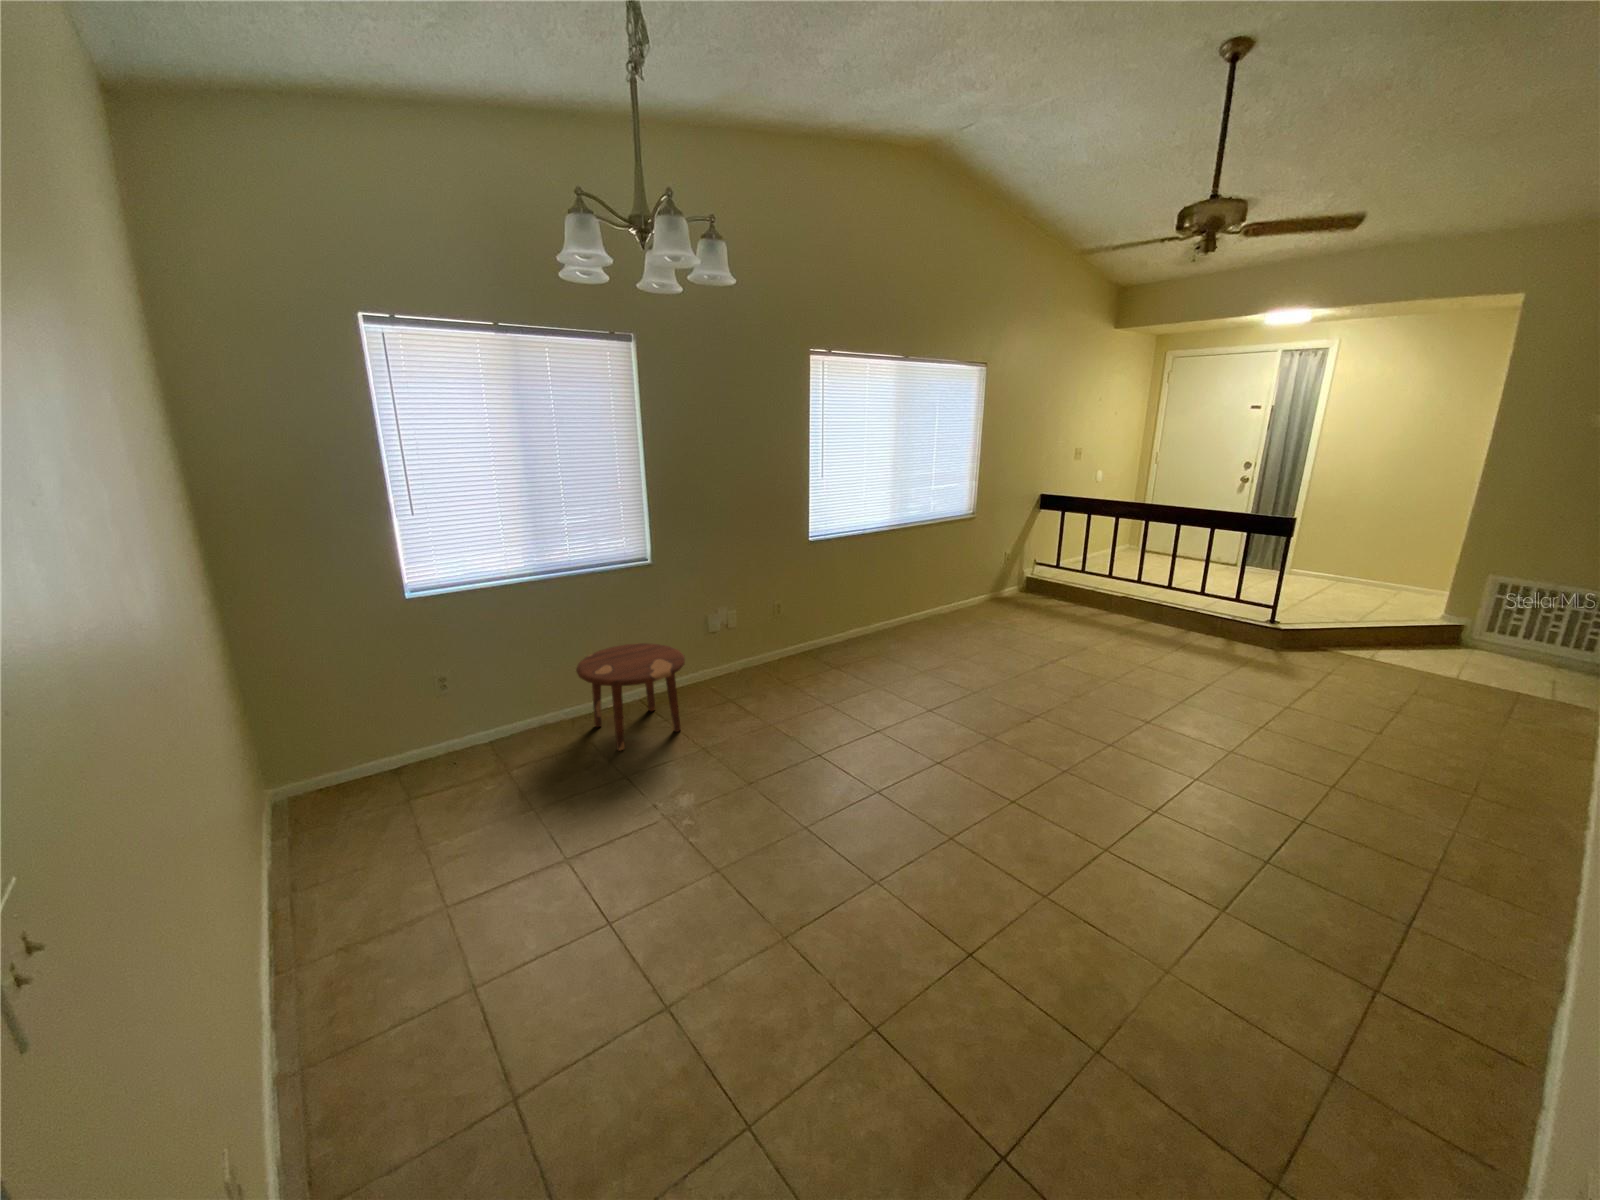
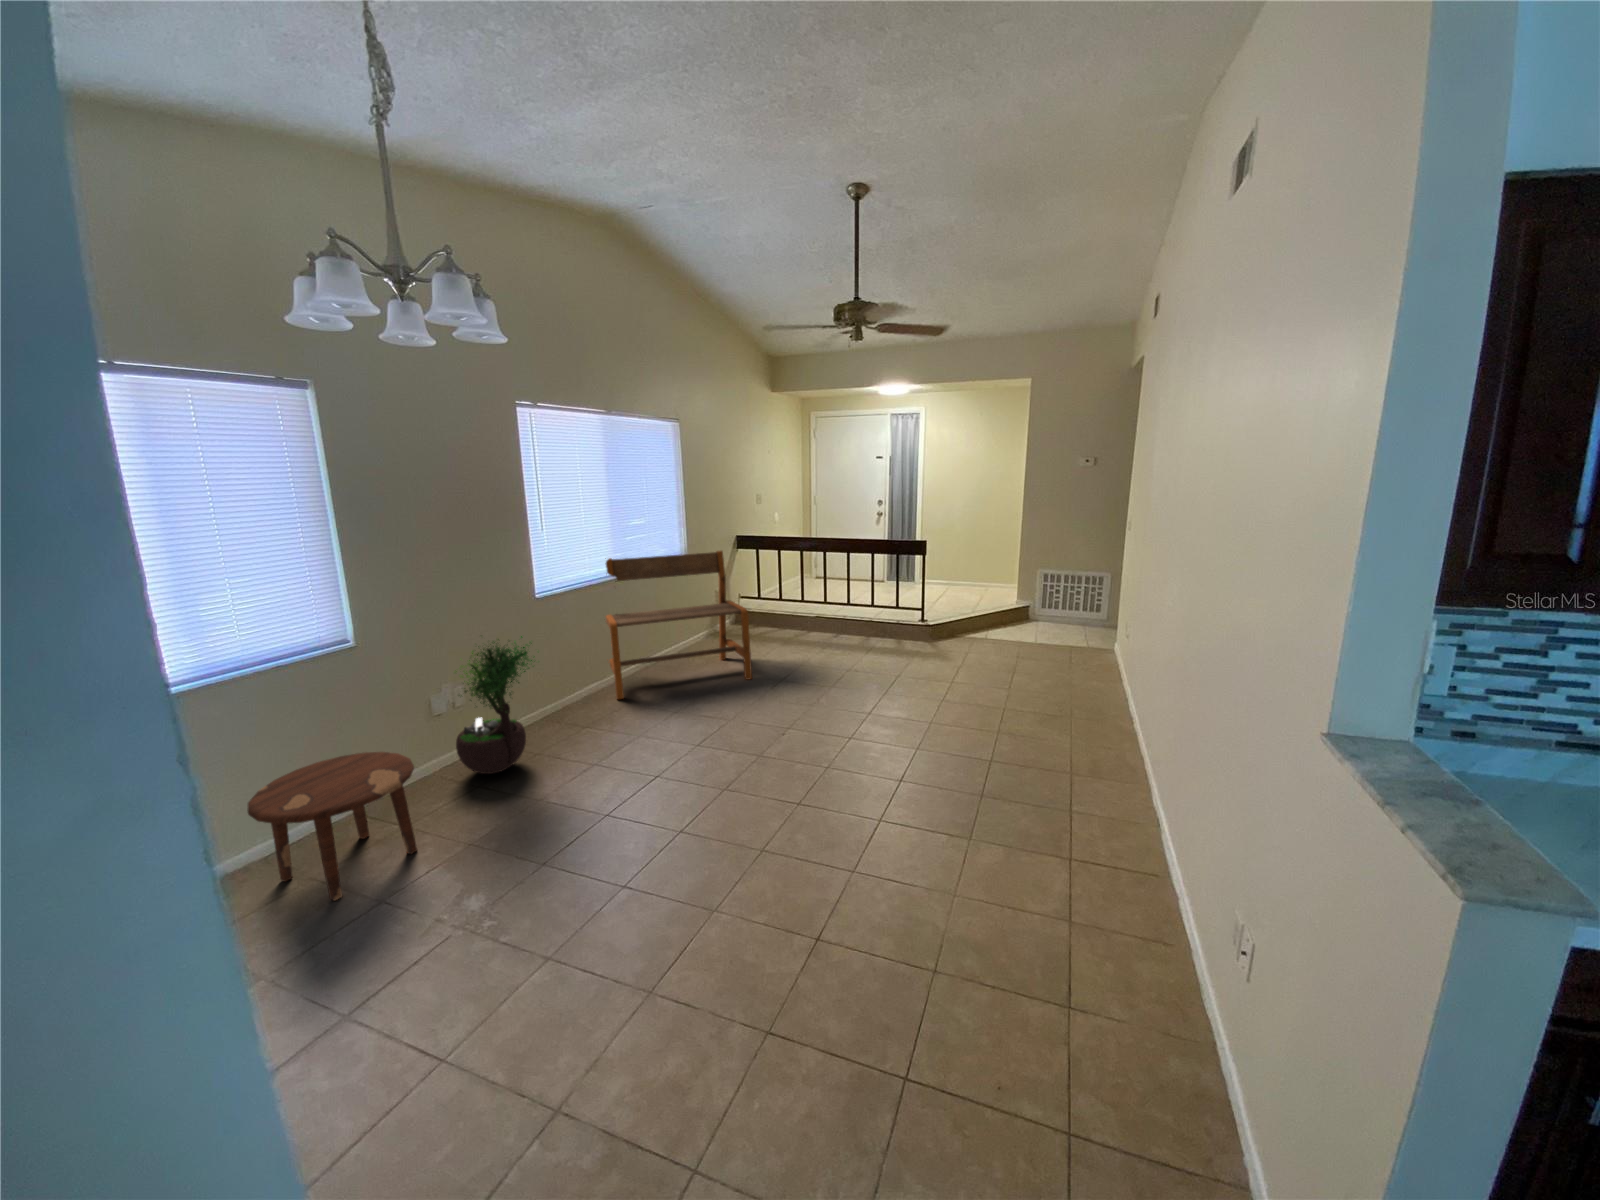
bench: none [876,506,1024,650] -> present [606,551,752,699]
potted tree: none [728,563,800,685] -> present [456,636,532,774]

